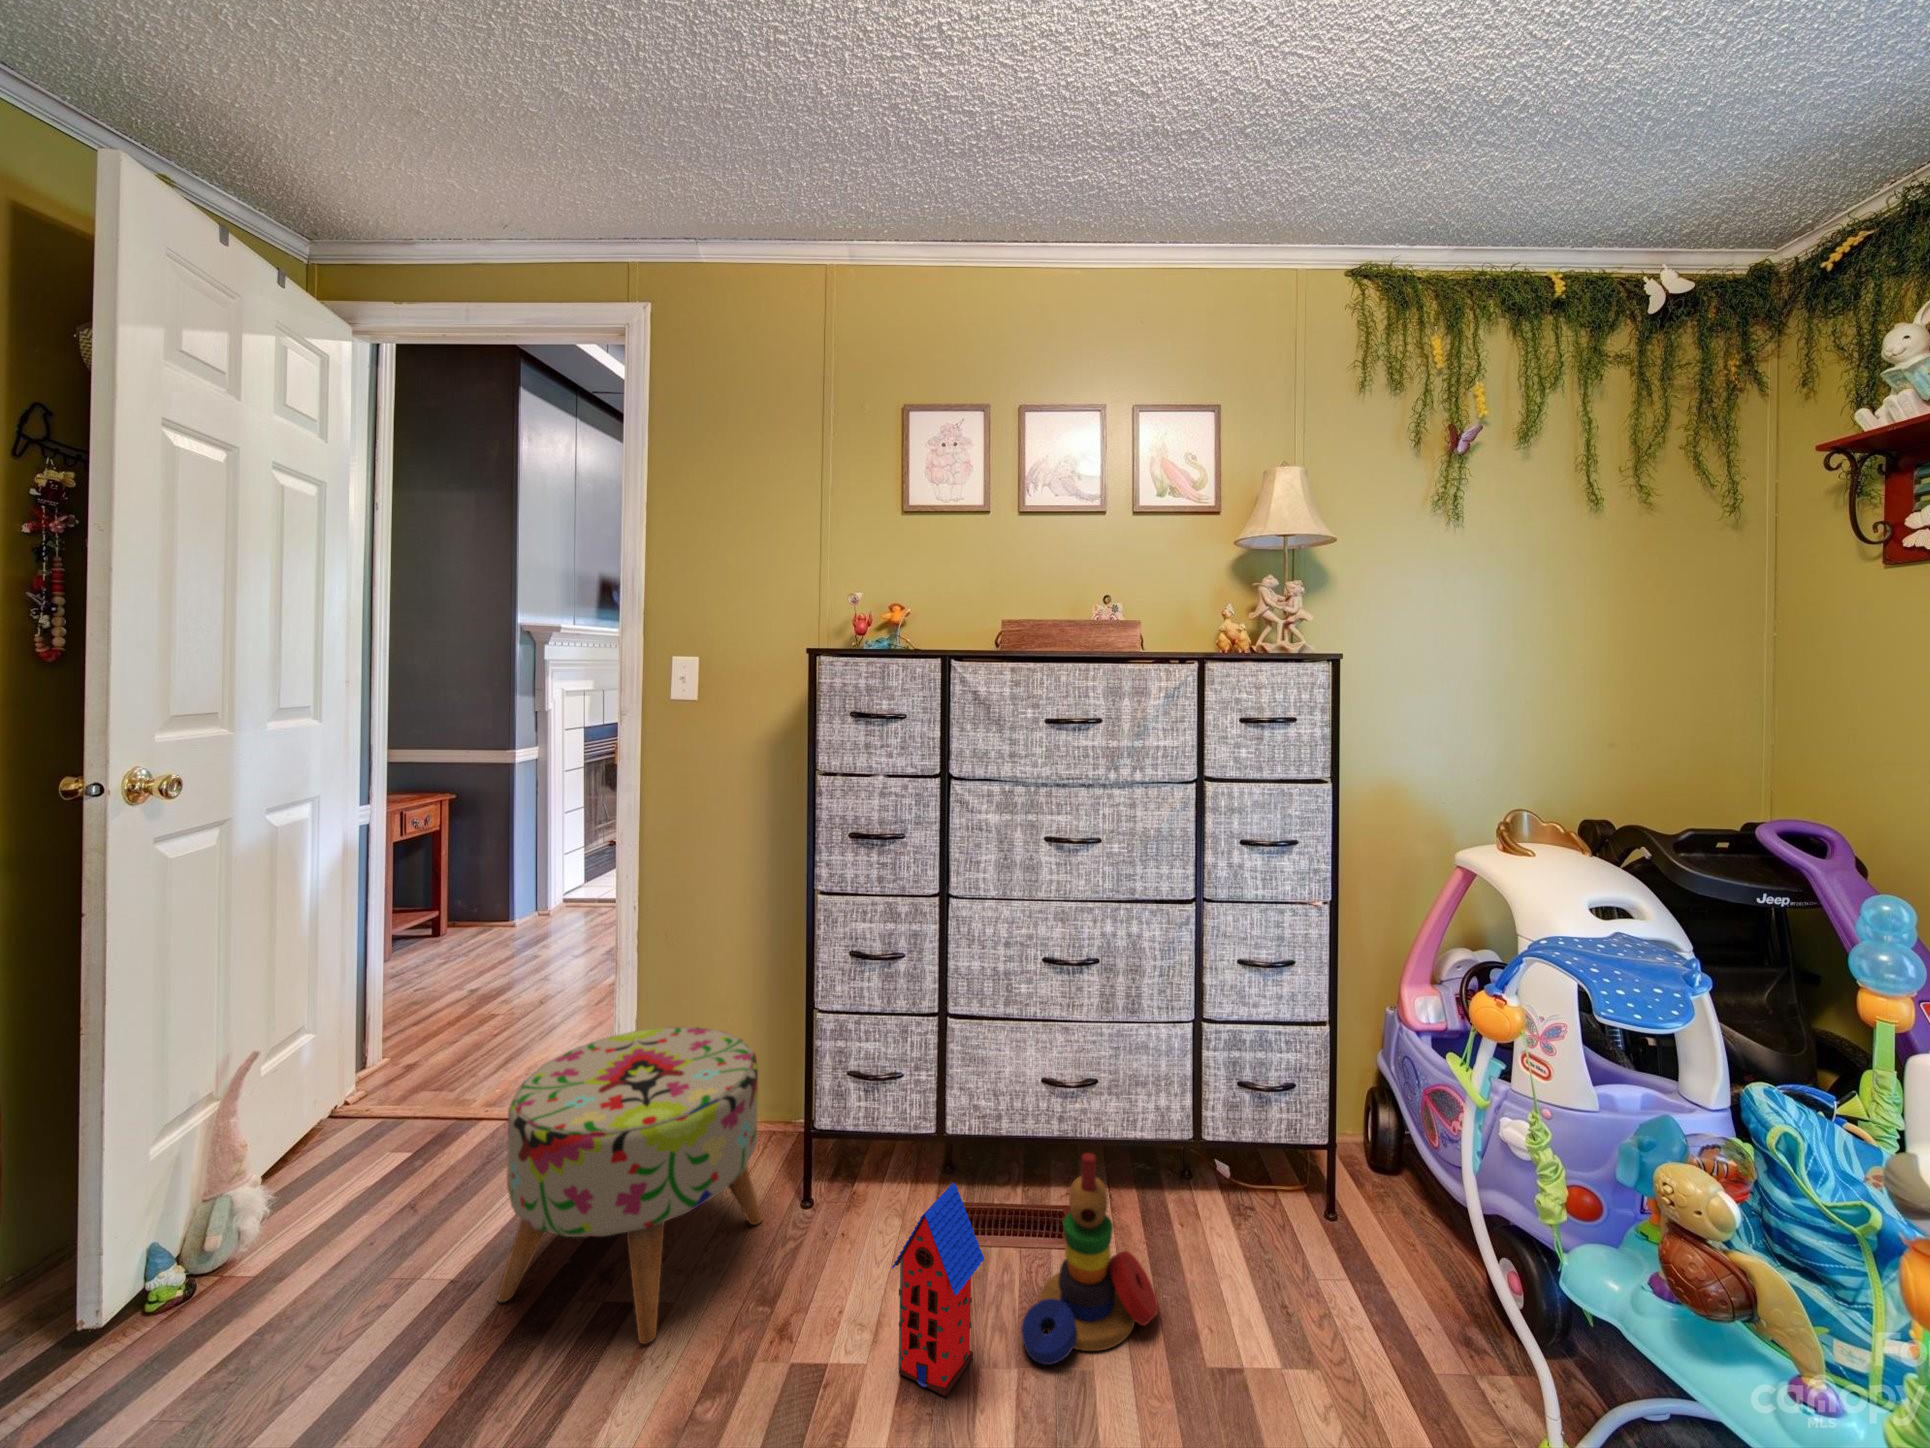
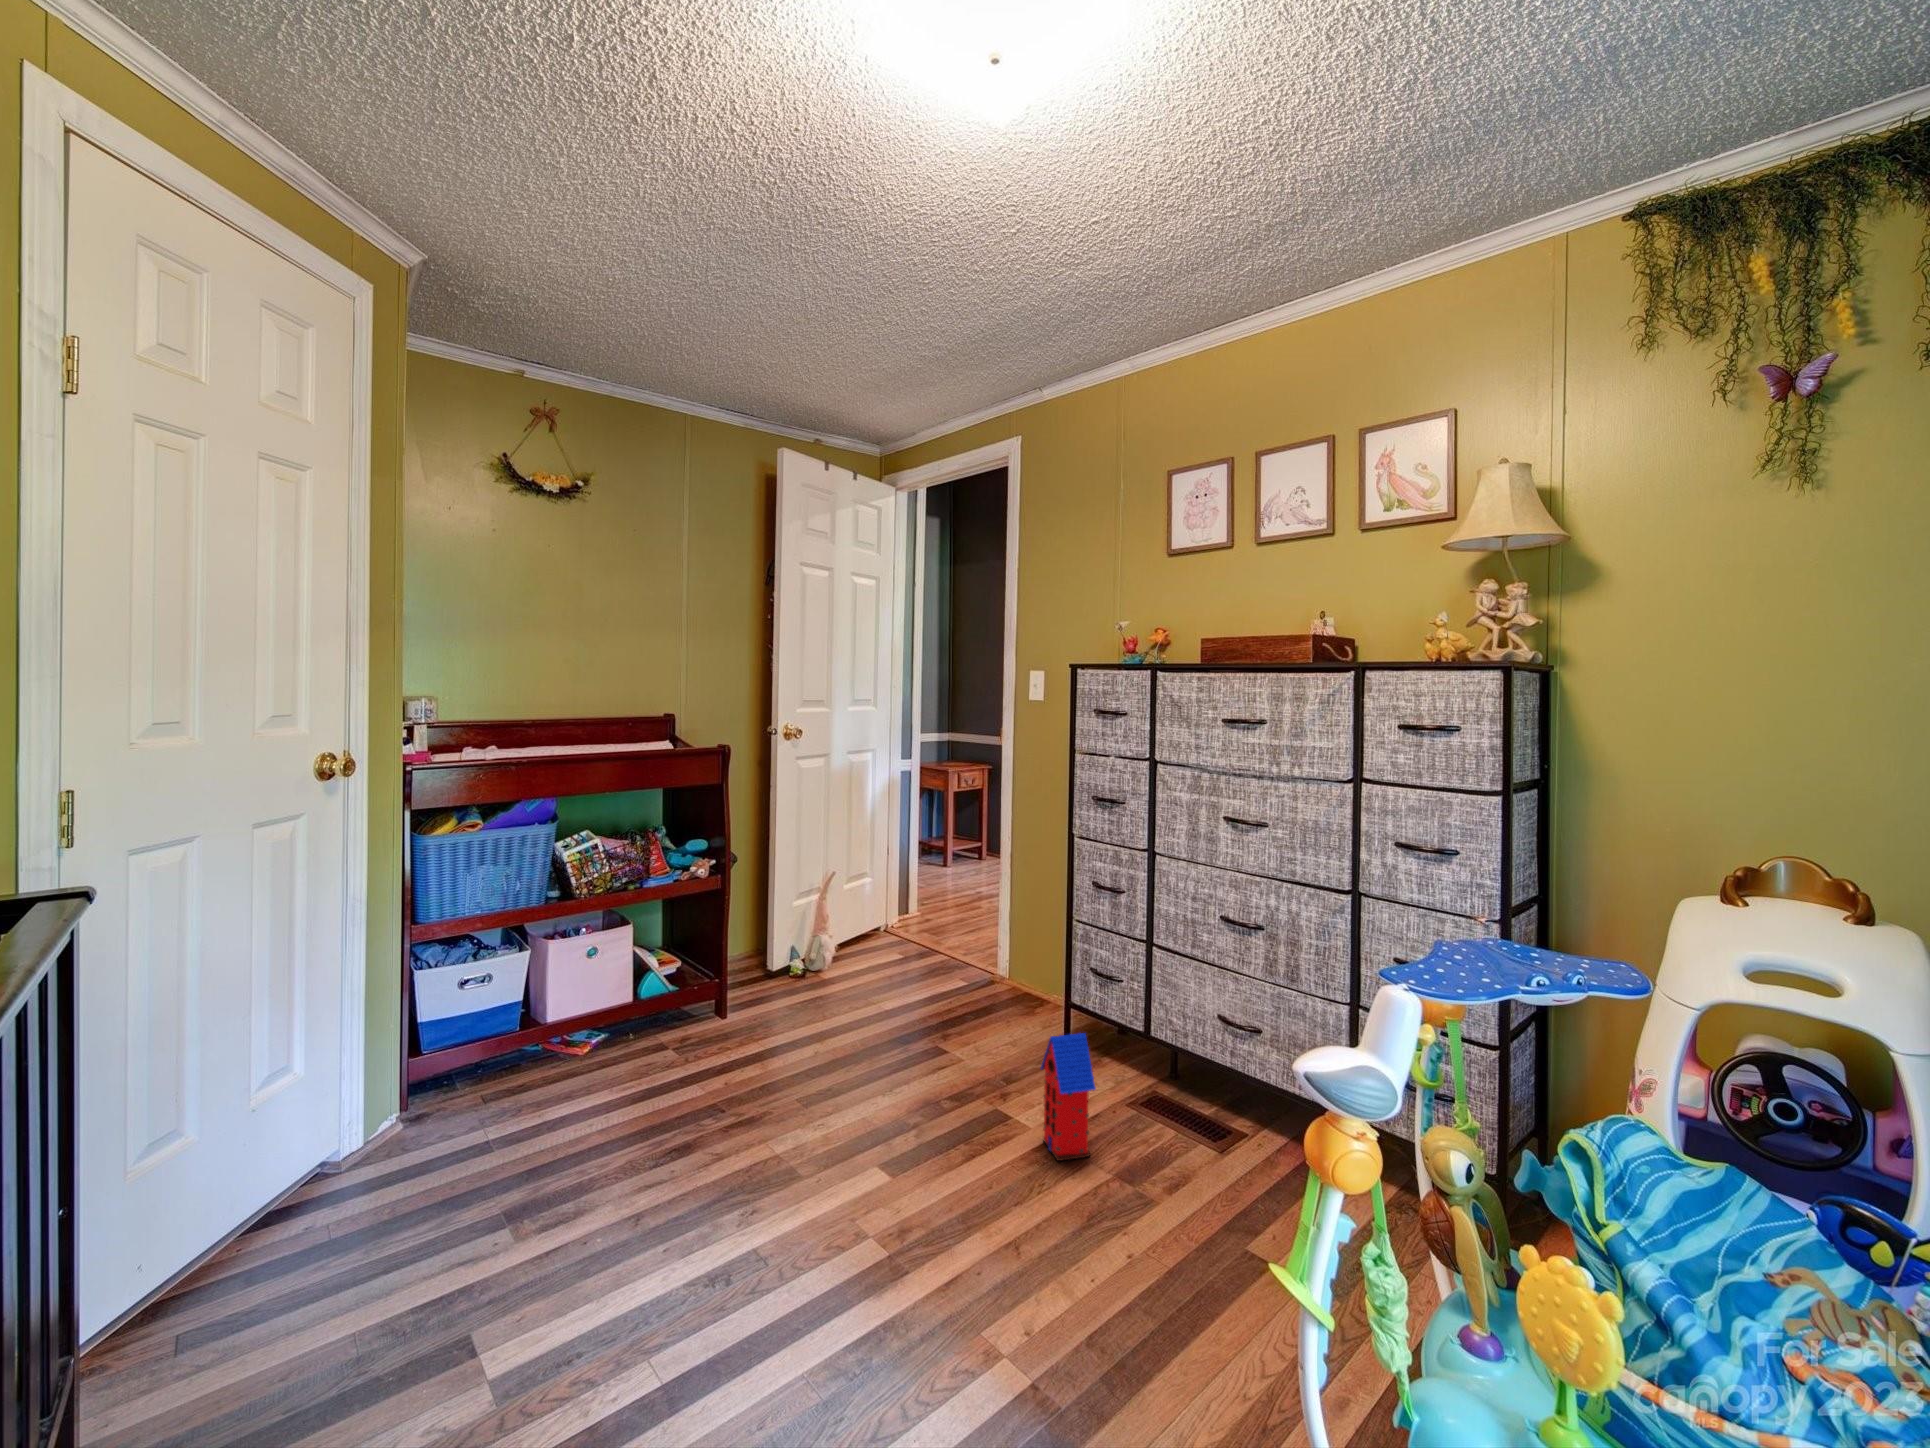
ottoman: present [497,1027,762,1344] -> none [895,905,1035,1068]
stacking toy: present [1021,1153,1158,1365] -> none [1121,1056,1244,1207]

